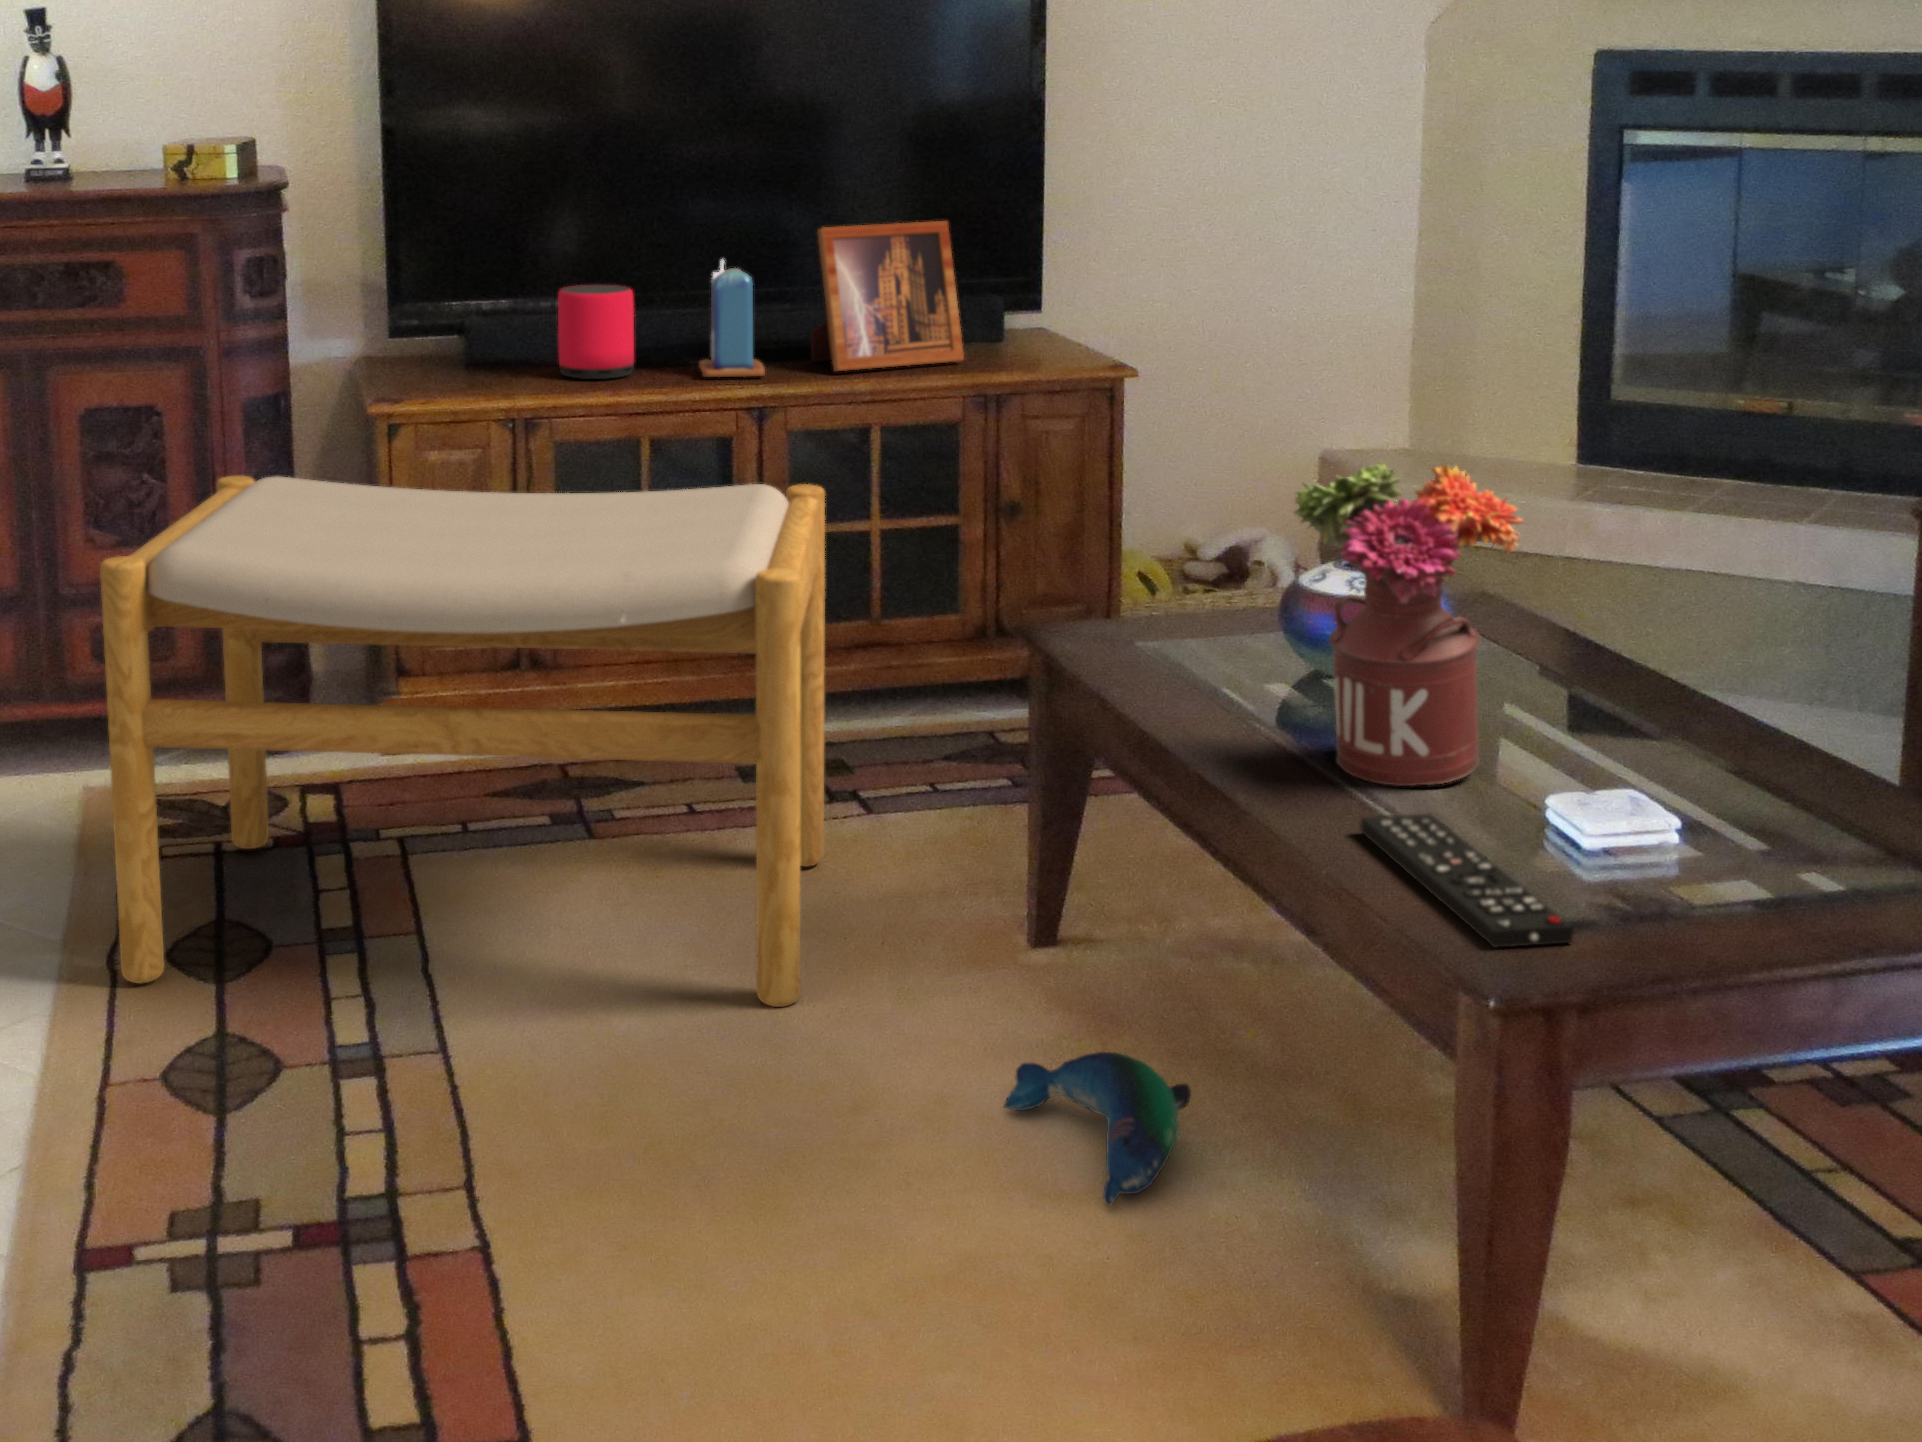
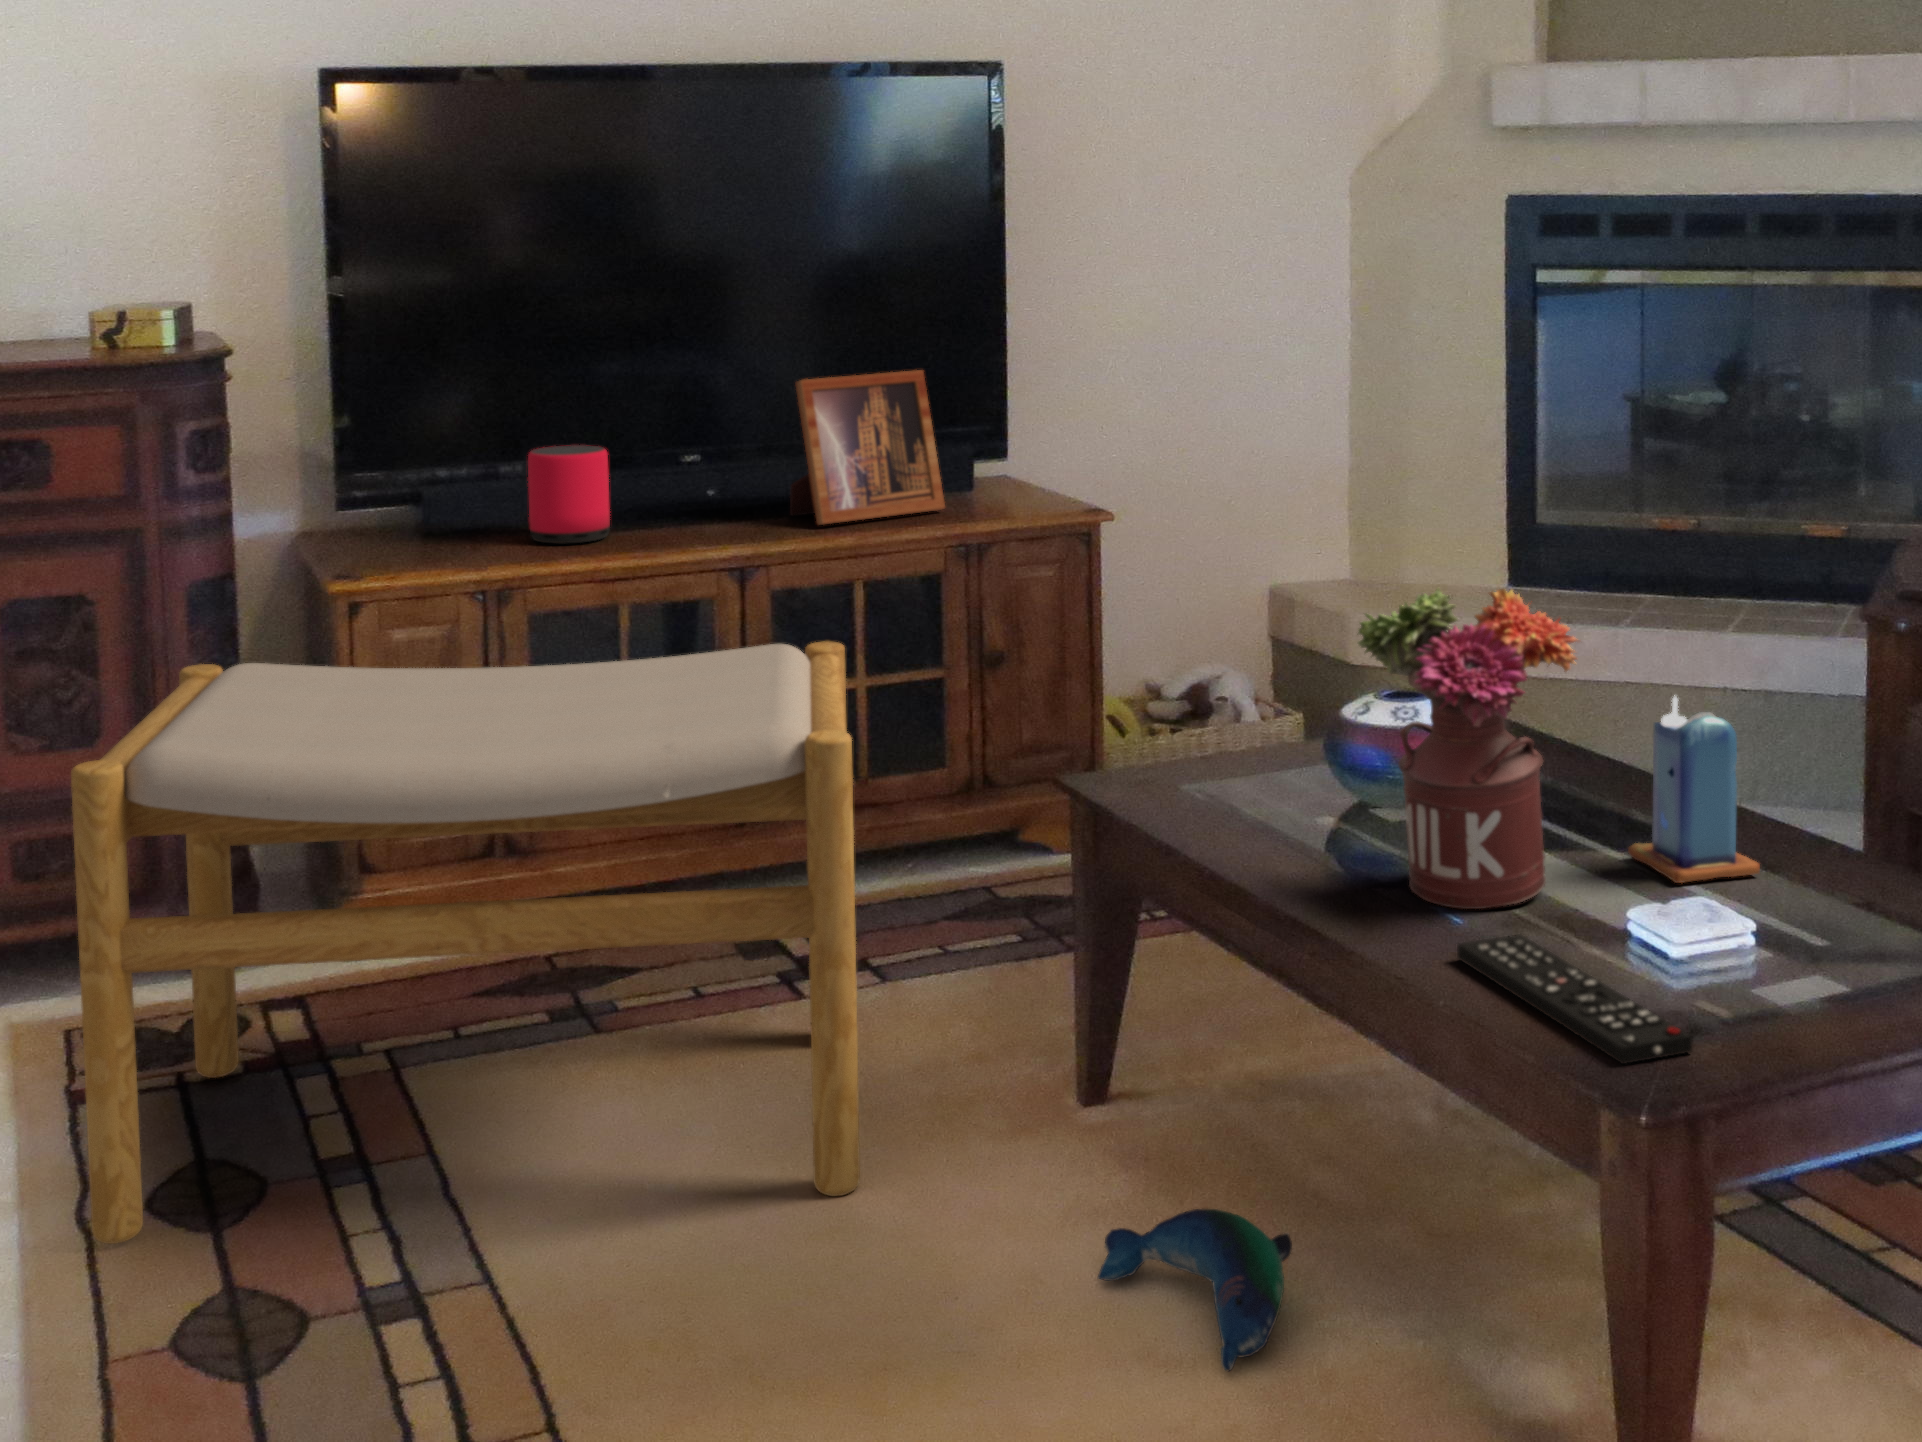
candle: present [699,260,765,377] -> present [1628,696,1760,883]

